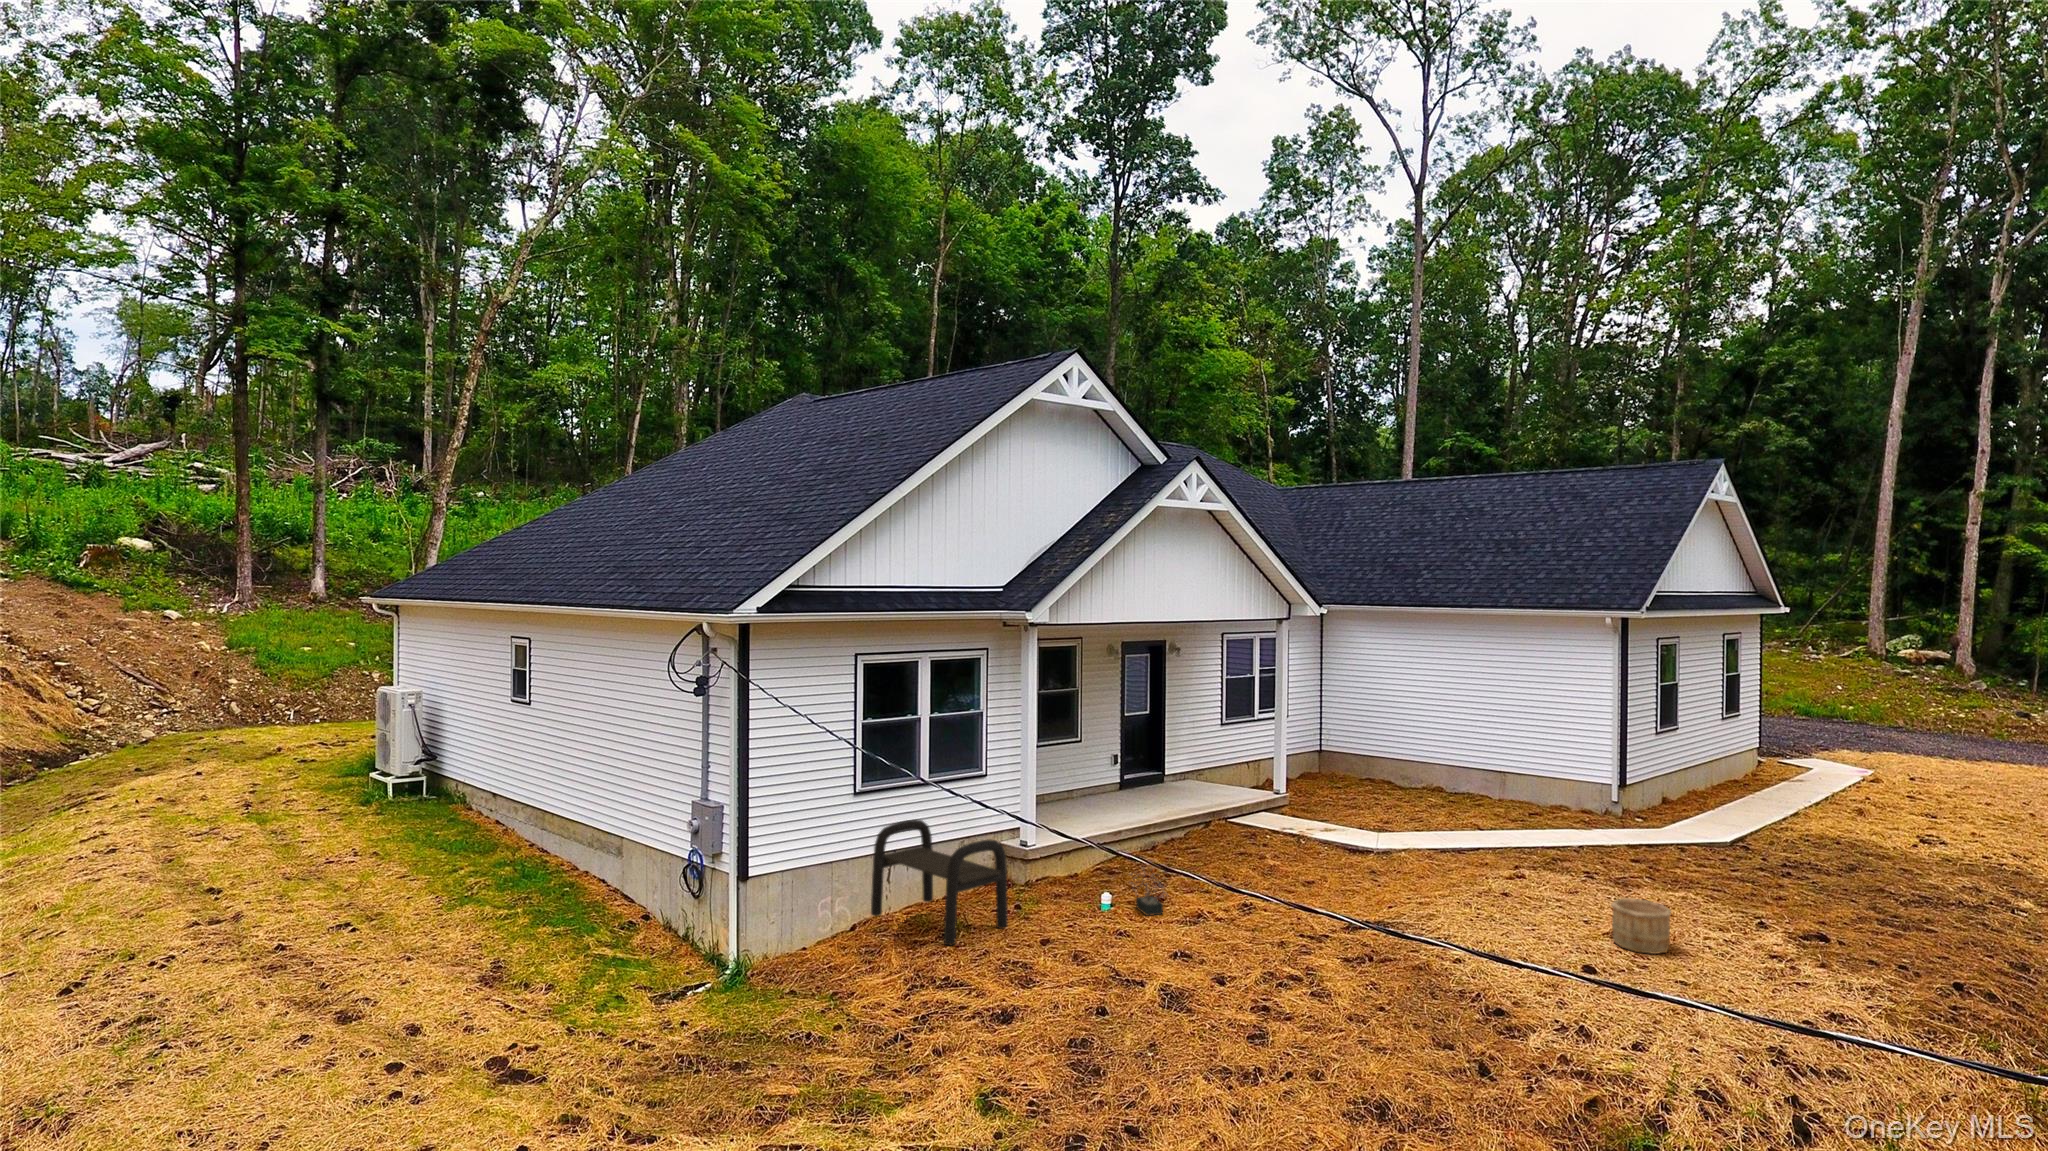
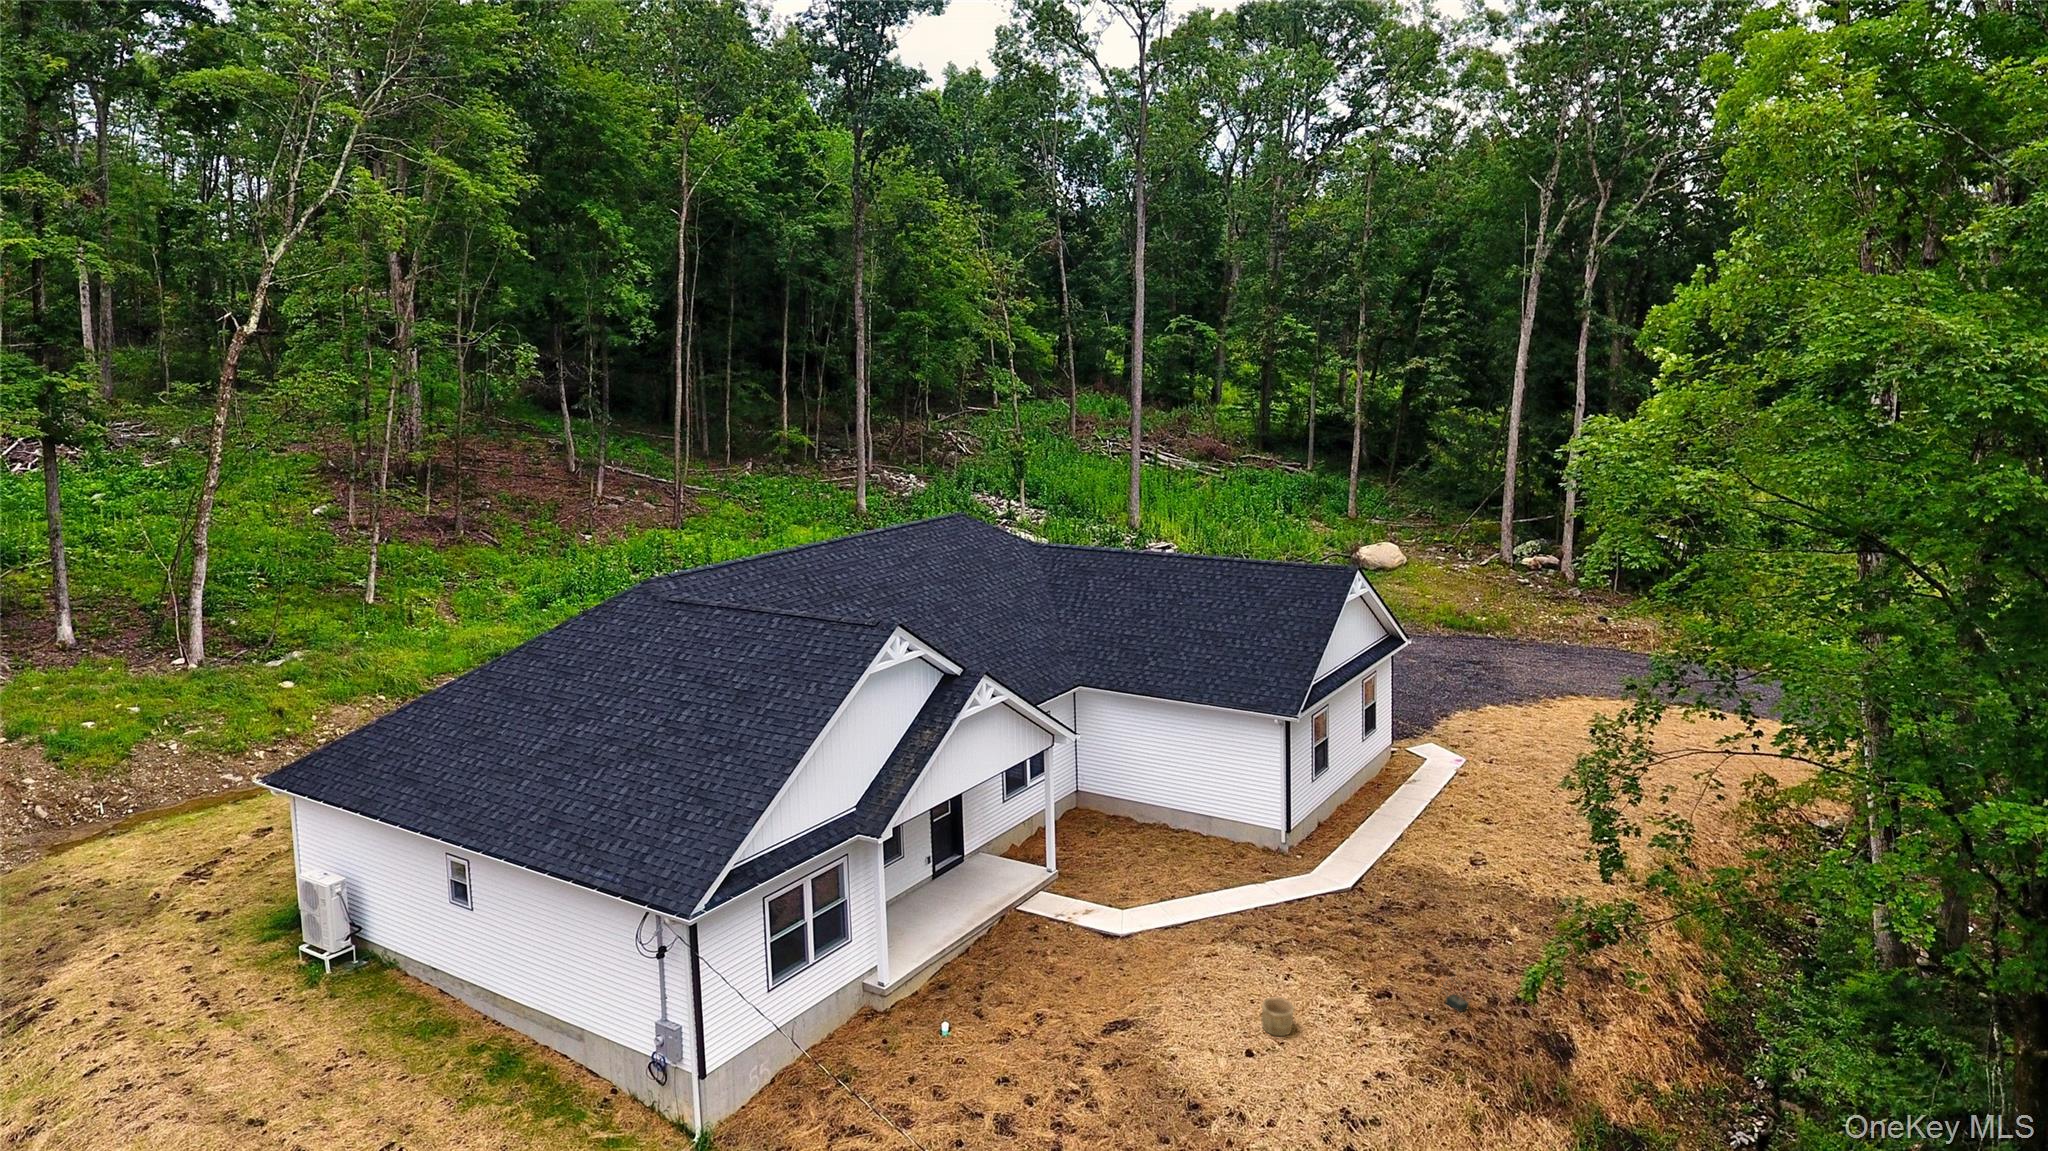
bench: present [871,819,1008,945] -> none [784,988,884,1093]
decorative plant: present [1131,868,1164,916] -> present [1442,977,1469,1012]

